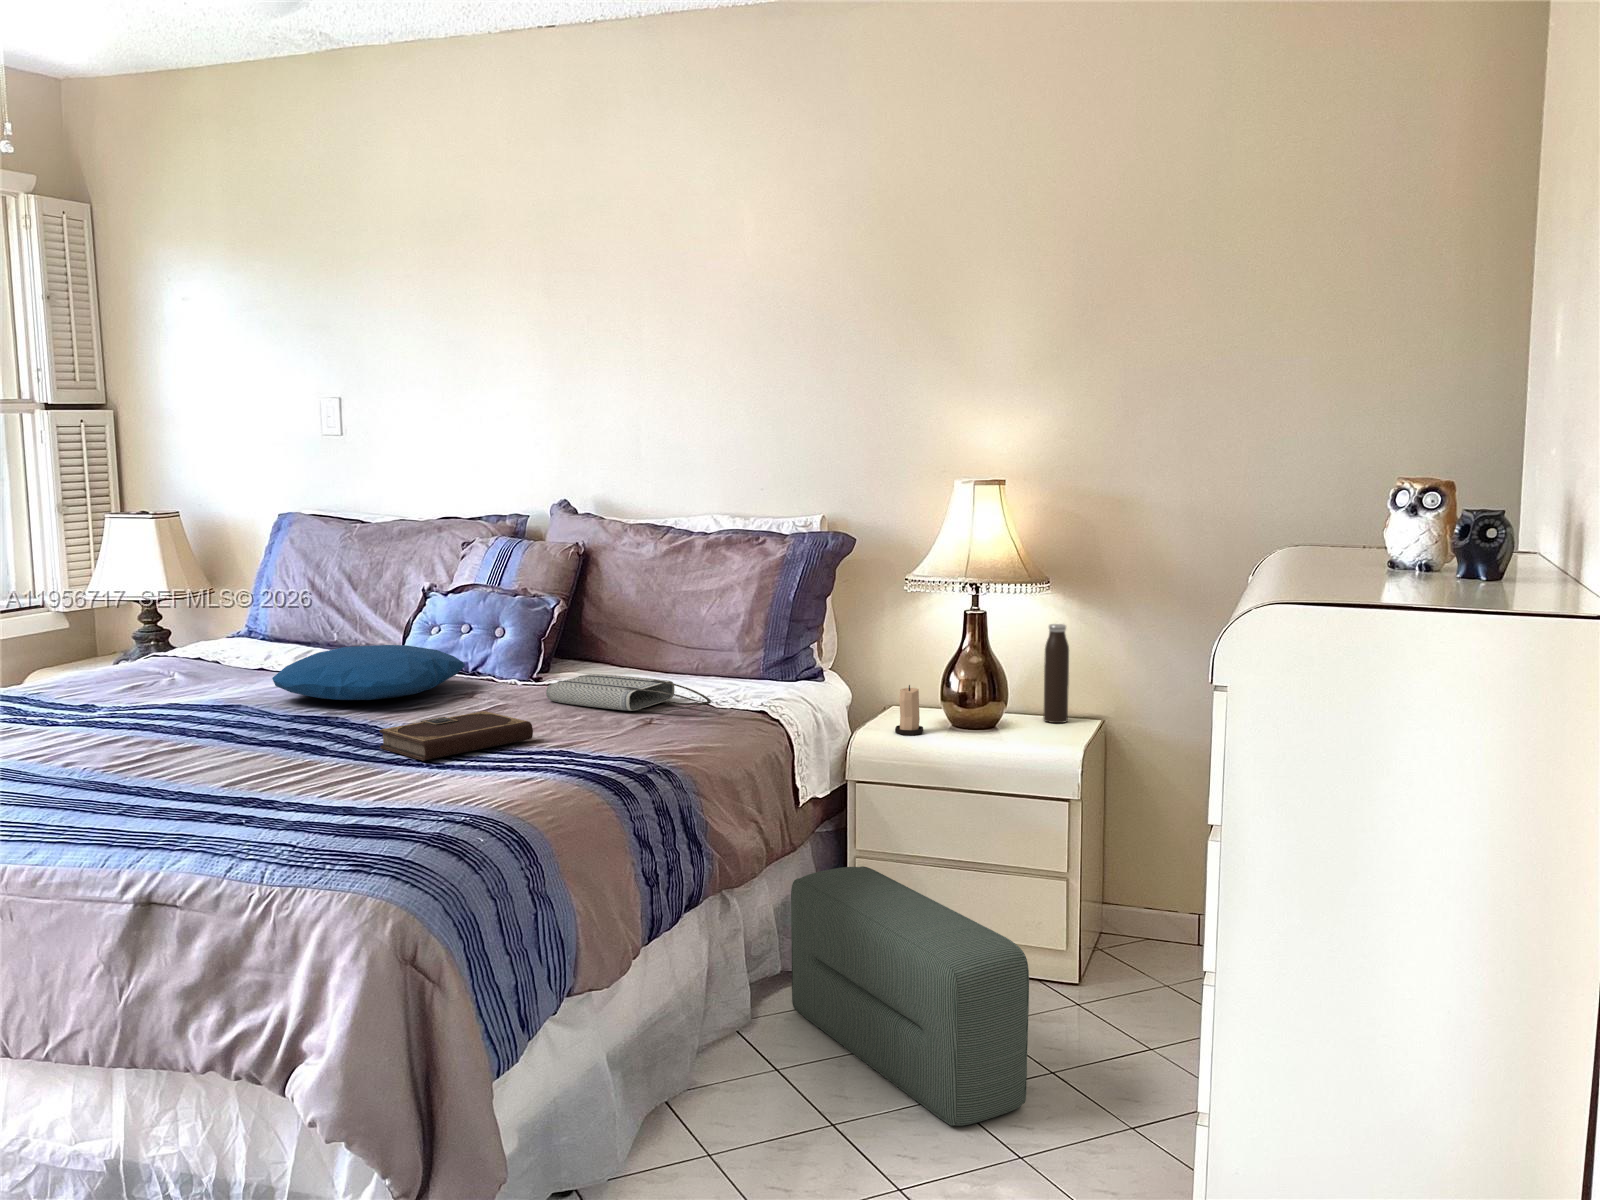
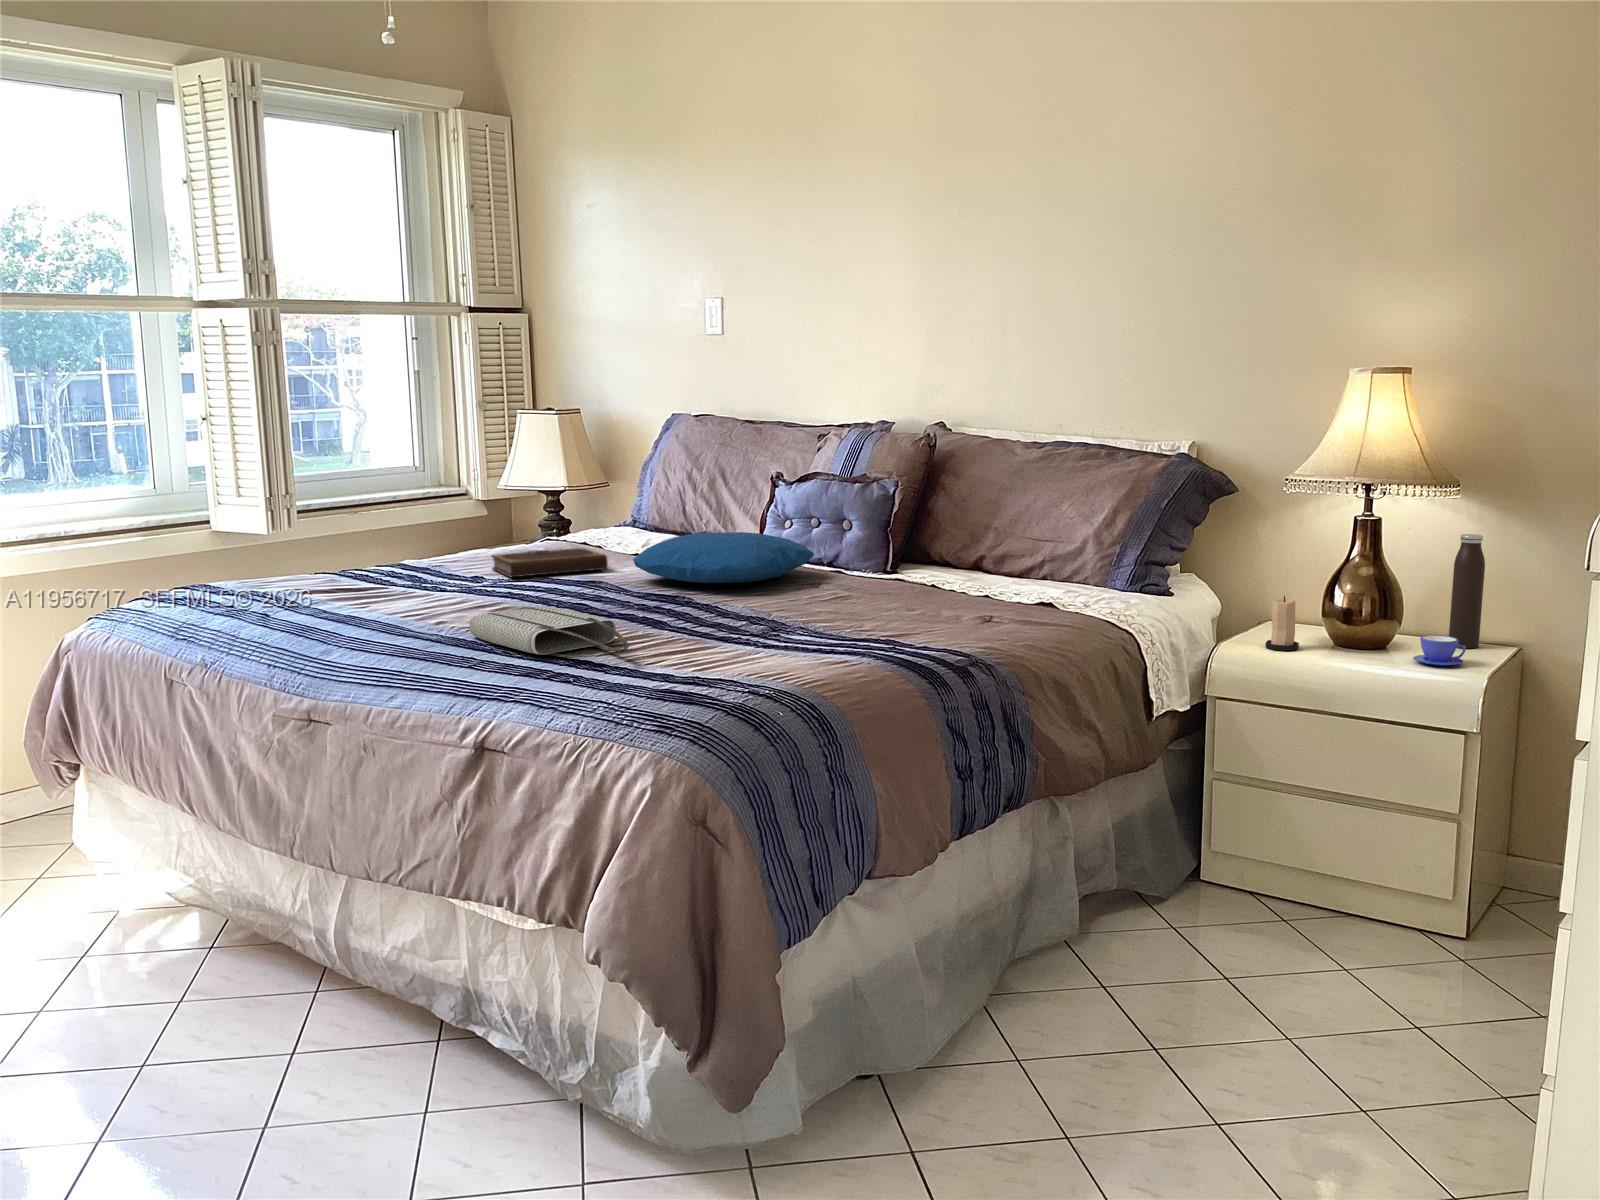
tote bag: present [546,674,711,711] -> present [469,607,629,657]
notebook: present [379,711,533,761] -> present [491,548,608,577]
teacup: none [1019,714,1061,741] -> present [1413,635,1466,666]
pouf: present [791,866,1029,1126] -> none [1129,787,1390,1075]

